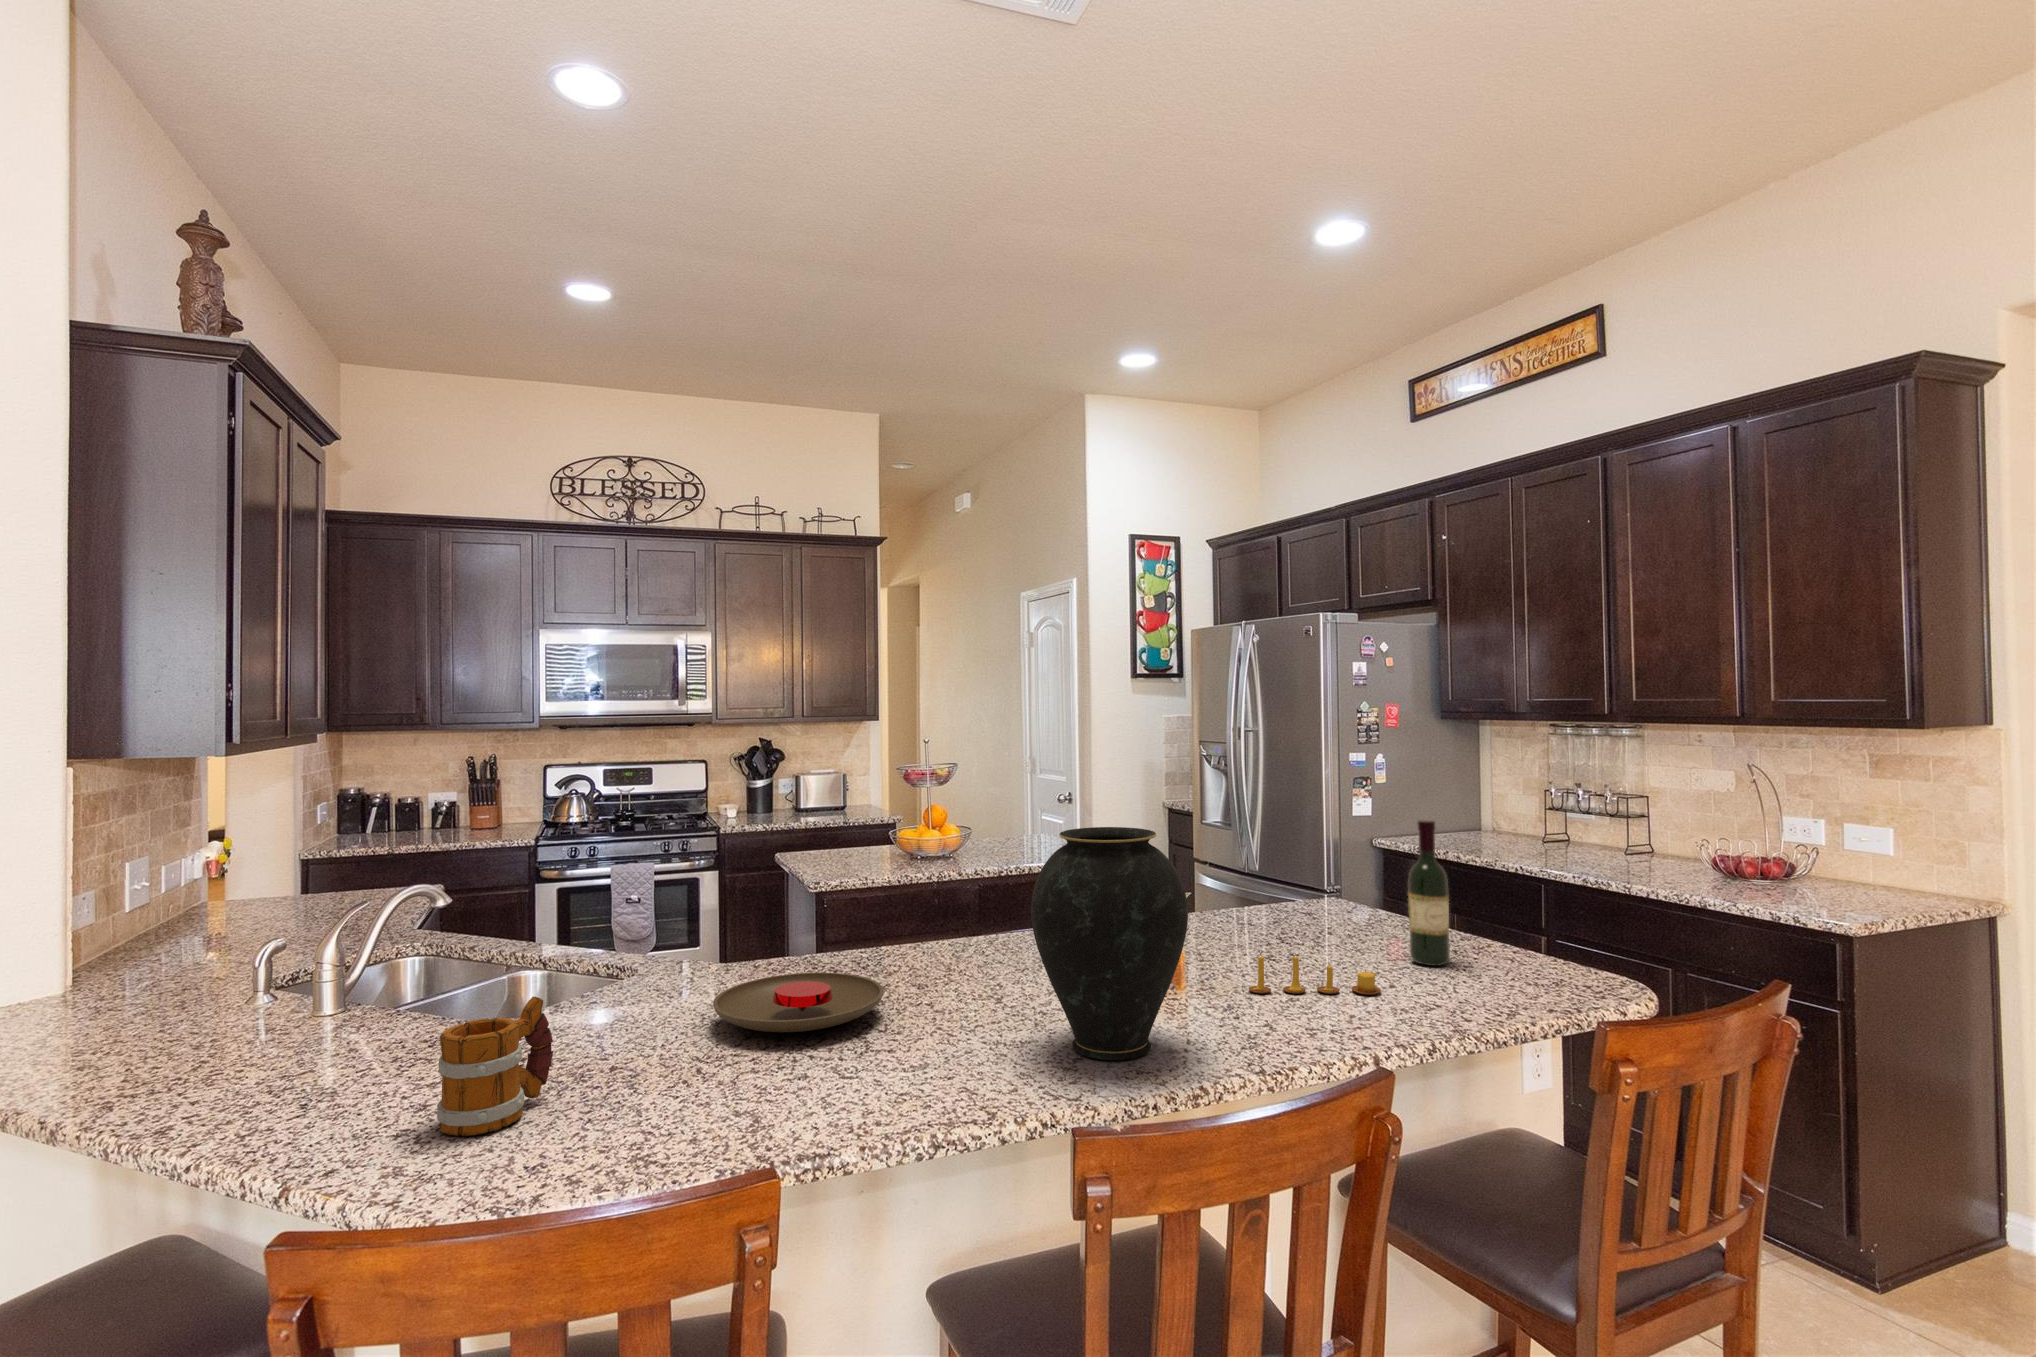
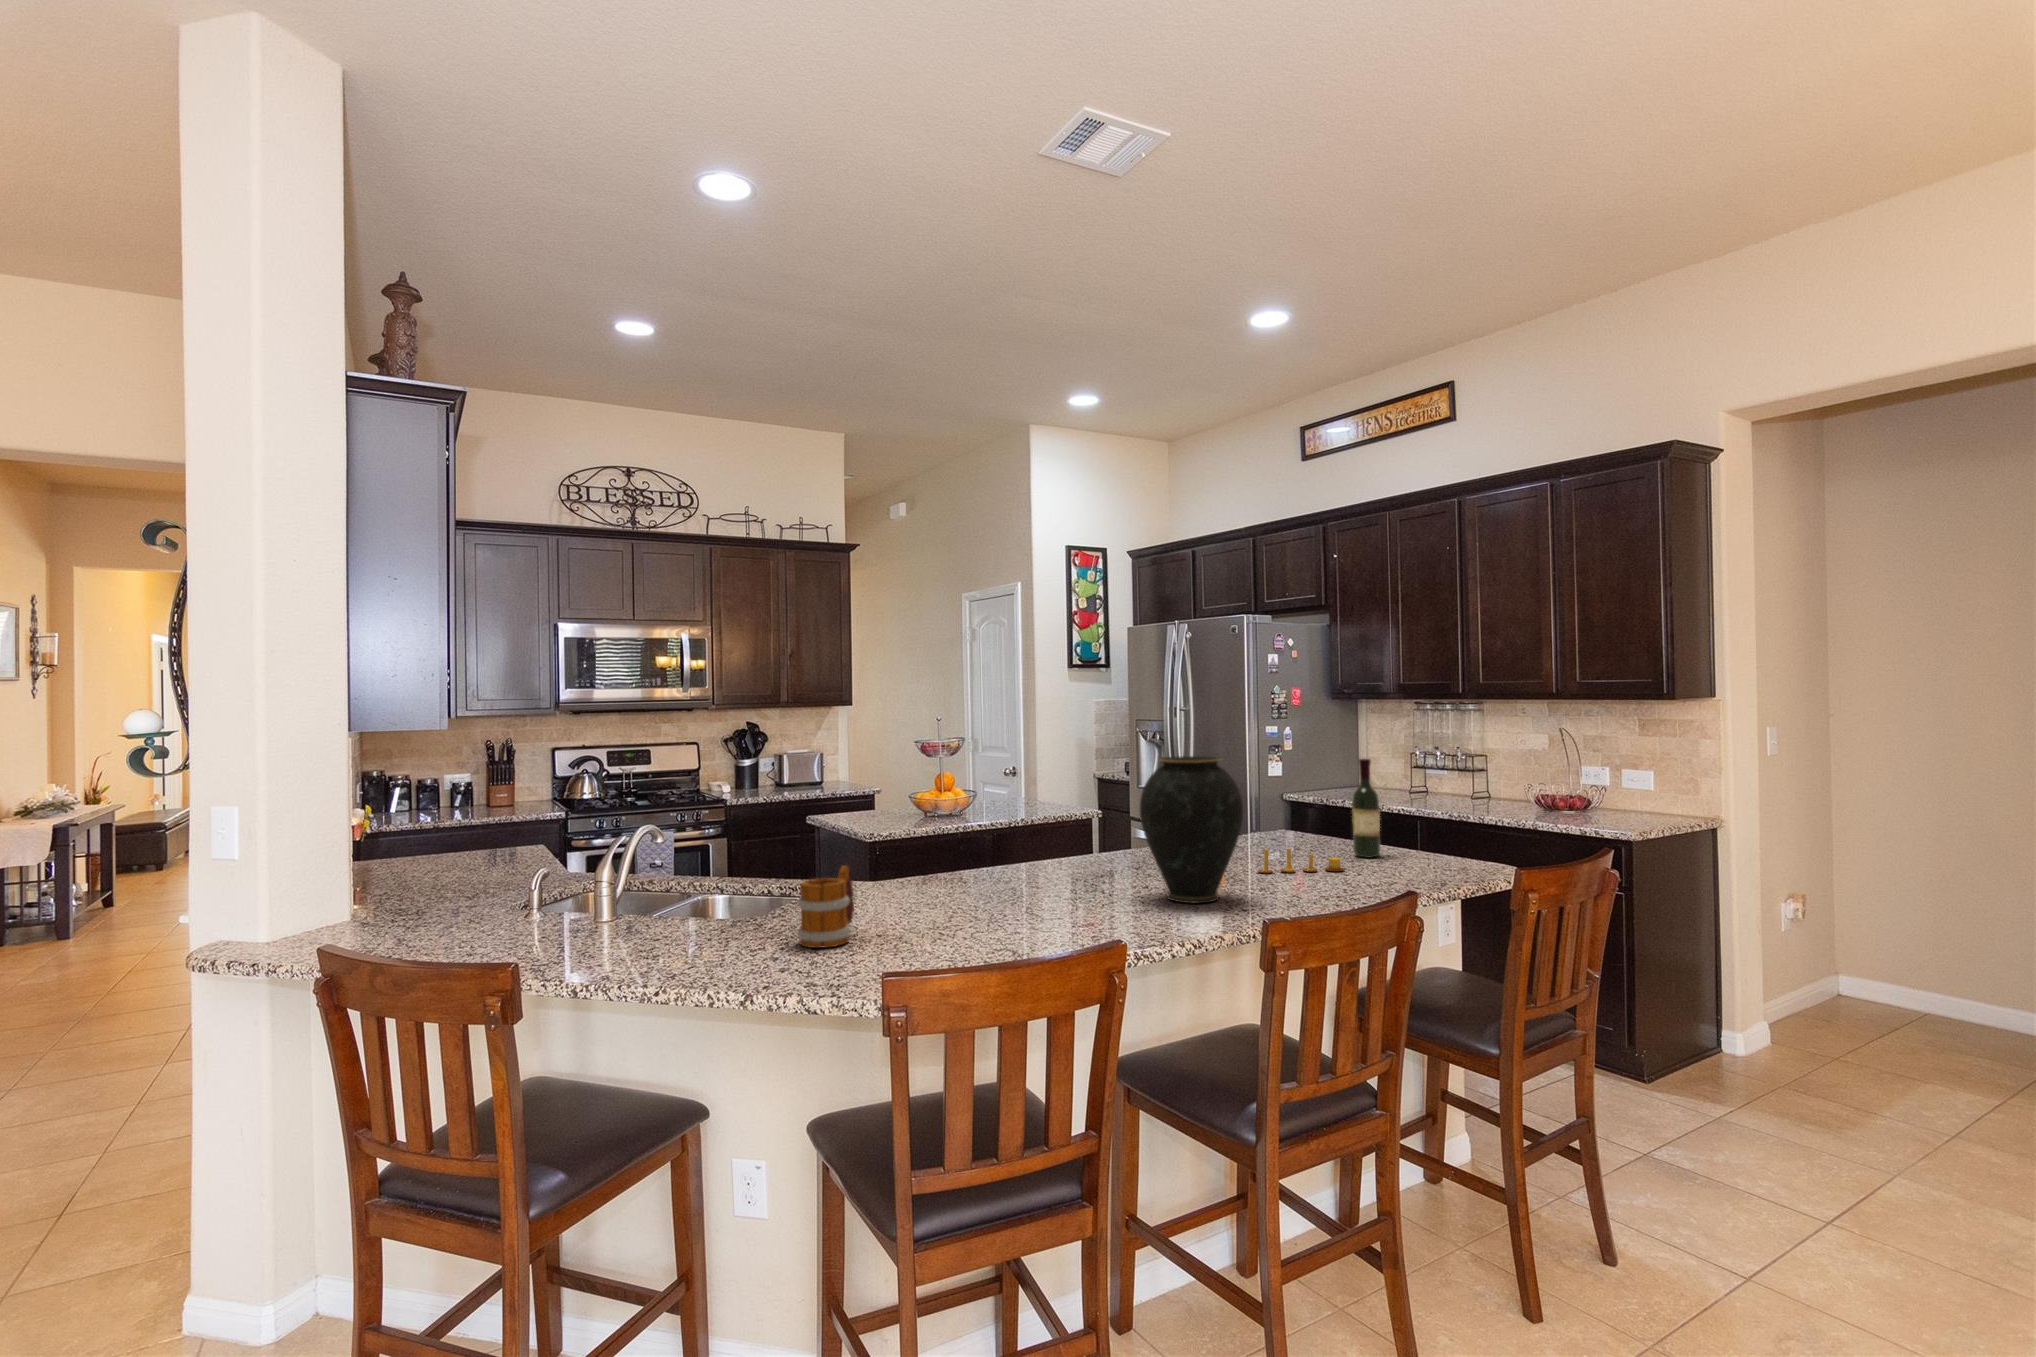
plate: present [713,973,884,1032] -> none [910,868,1027,899]

